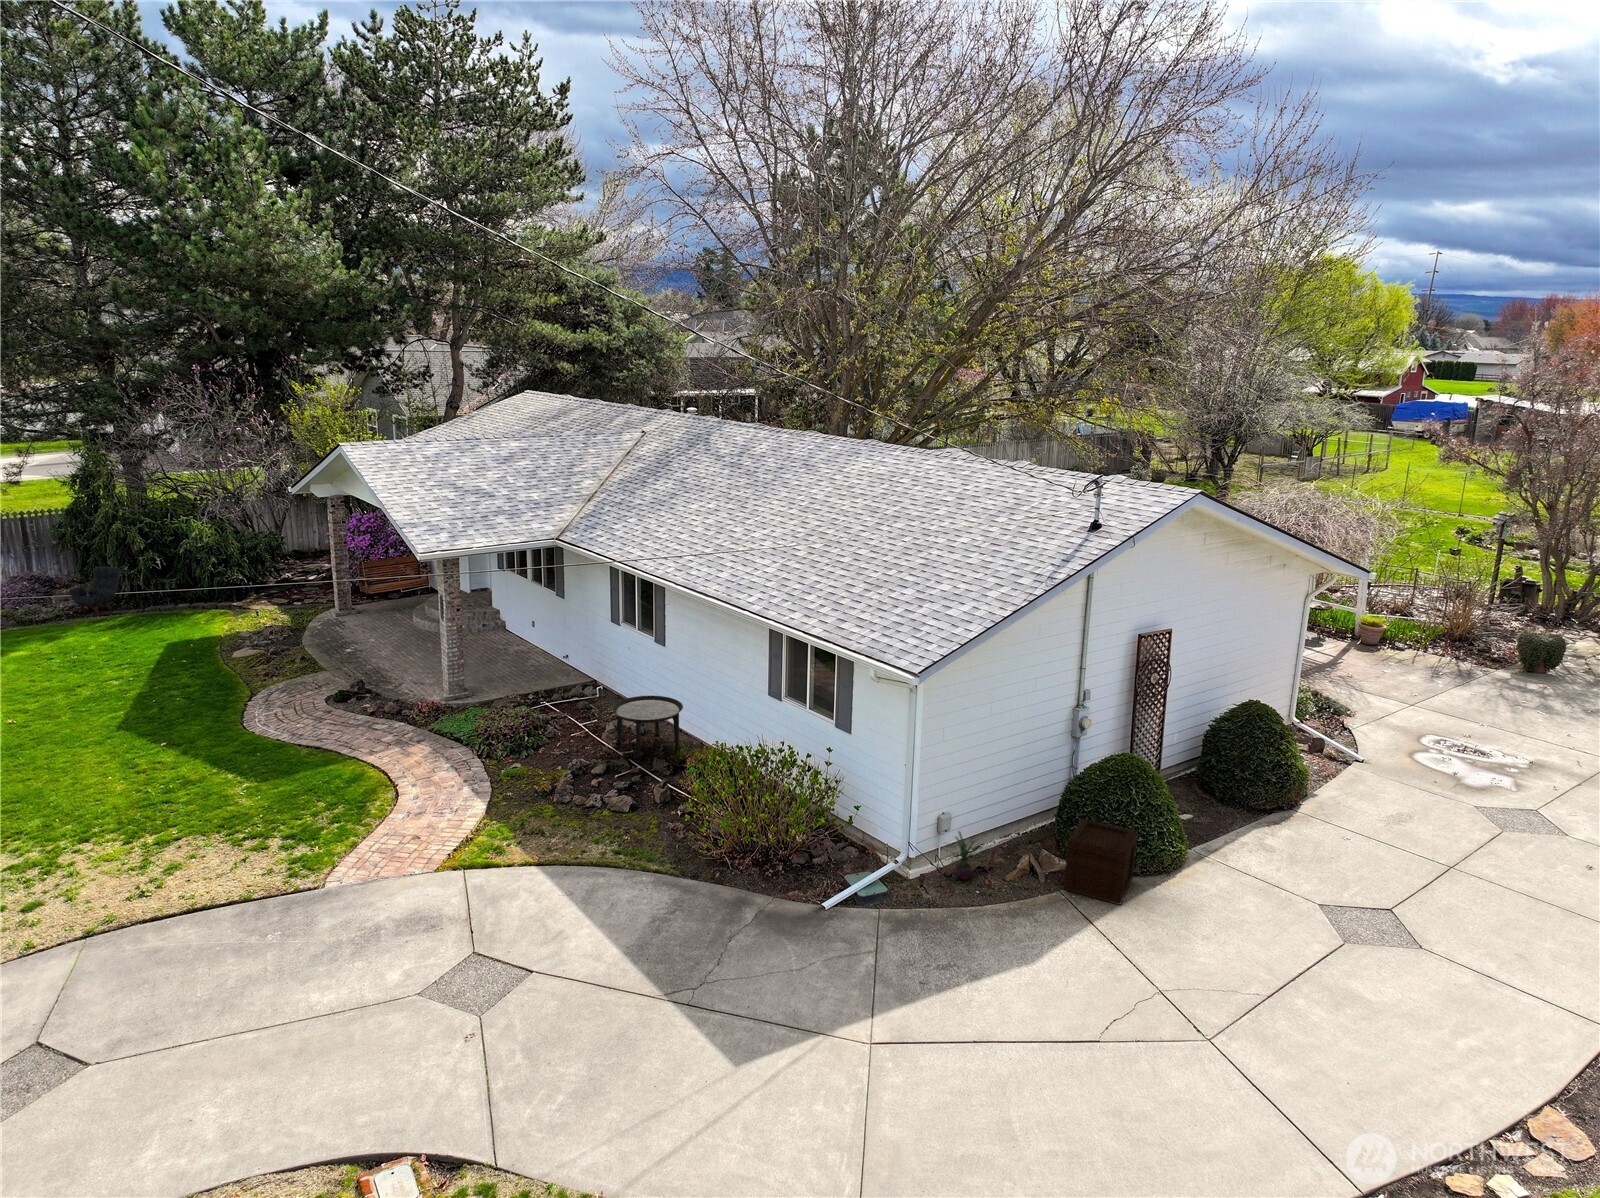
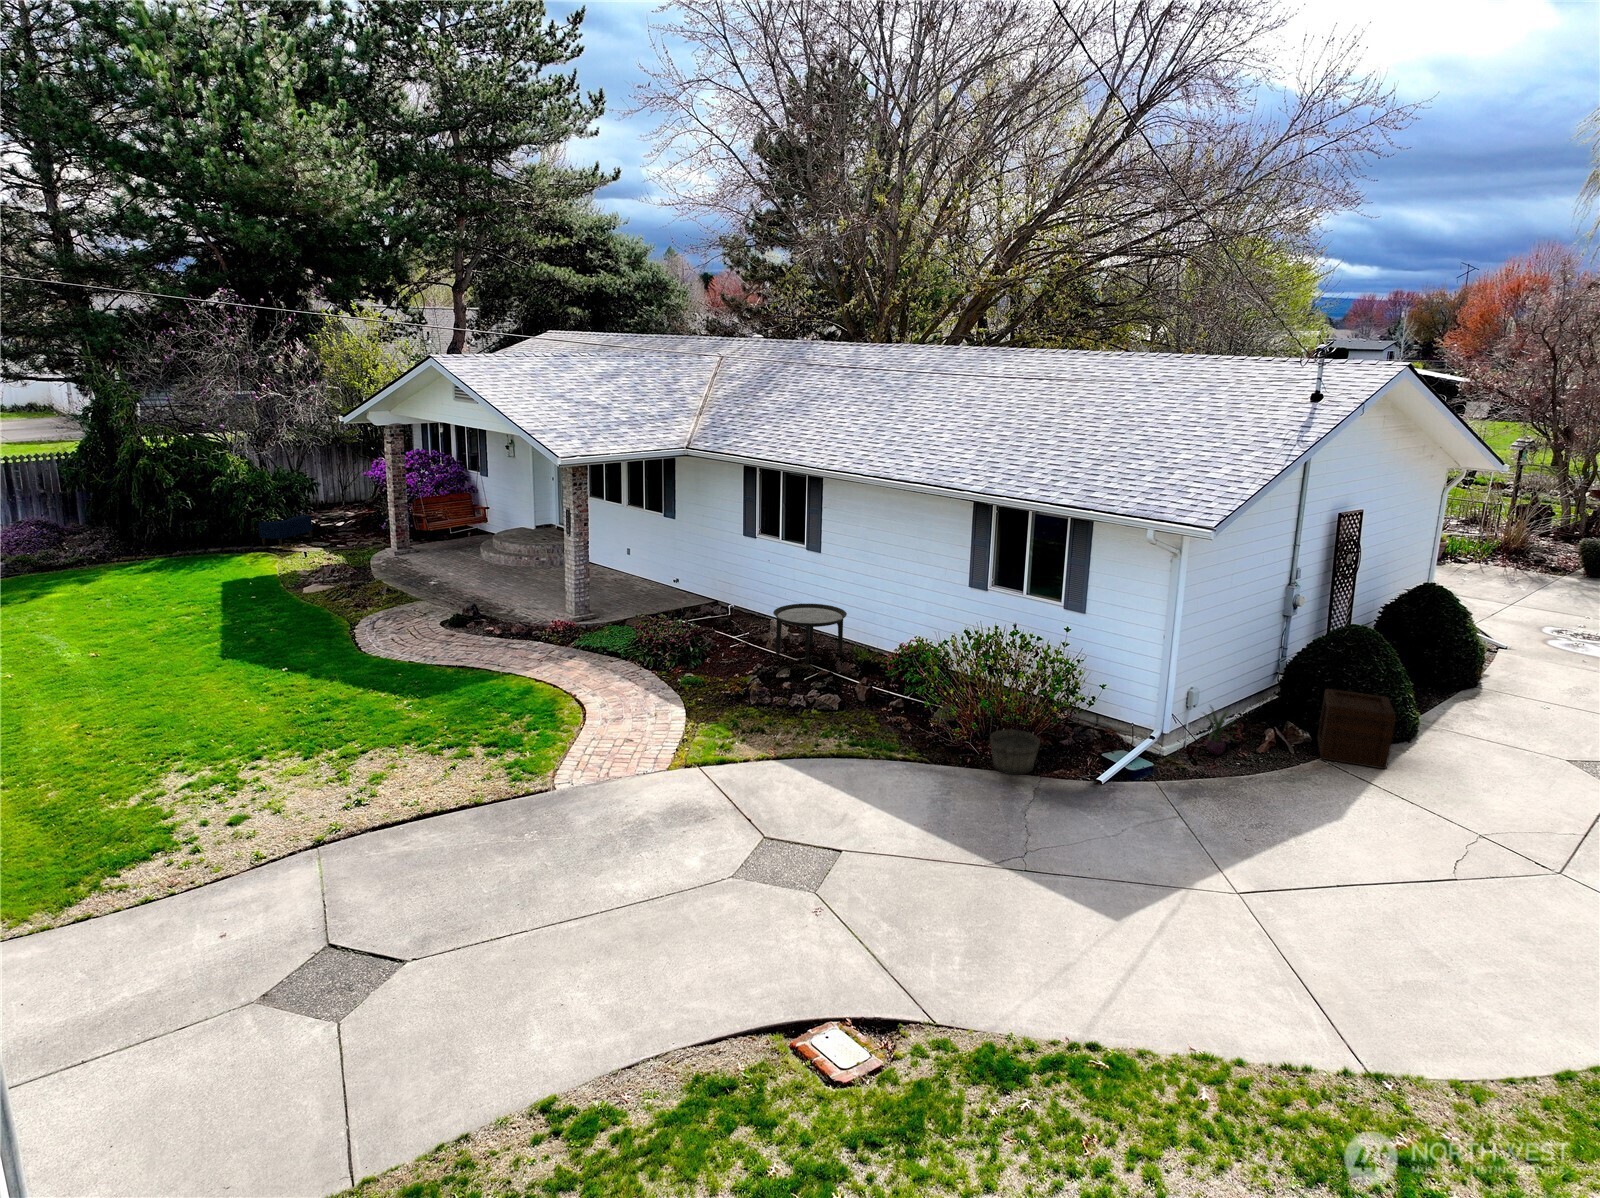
armchair: present [69,566,121,614] -> none [98,507,152,557]
bench: none [217,573,271,604] -> present [258,515,313,546]
wooden bucket: none [733,847,780,893] -> present [990,730,1040,774]

